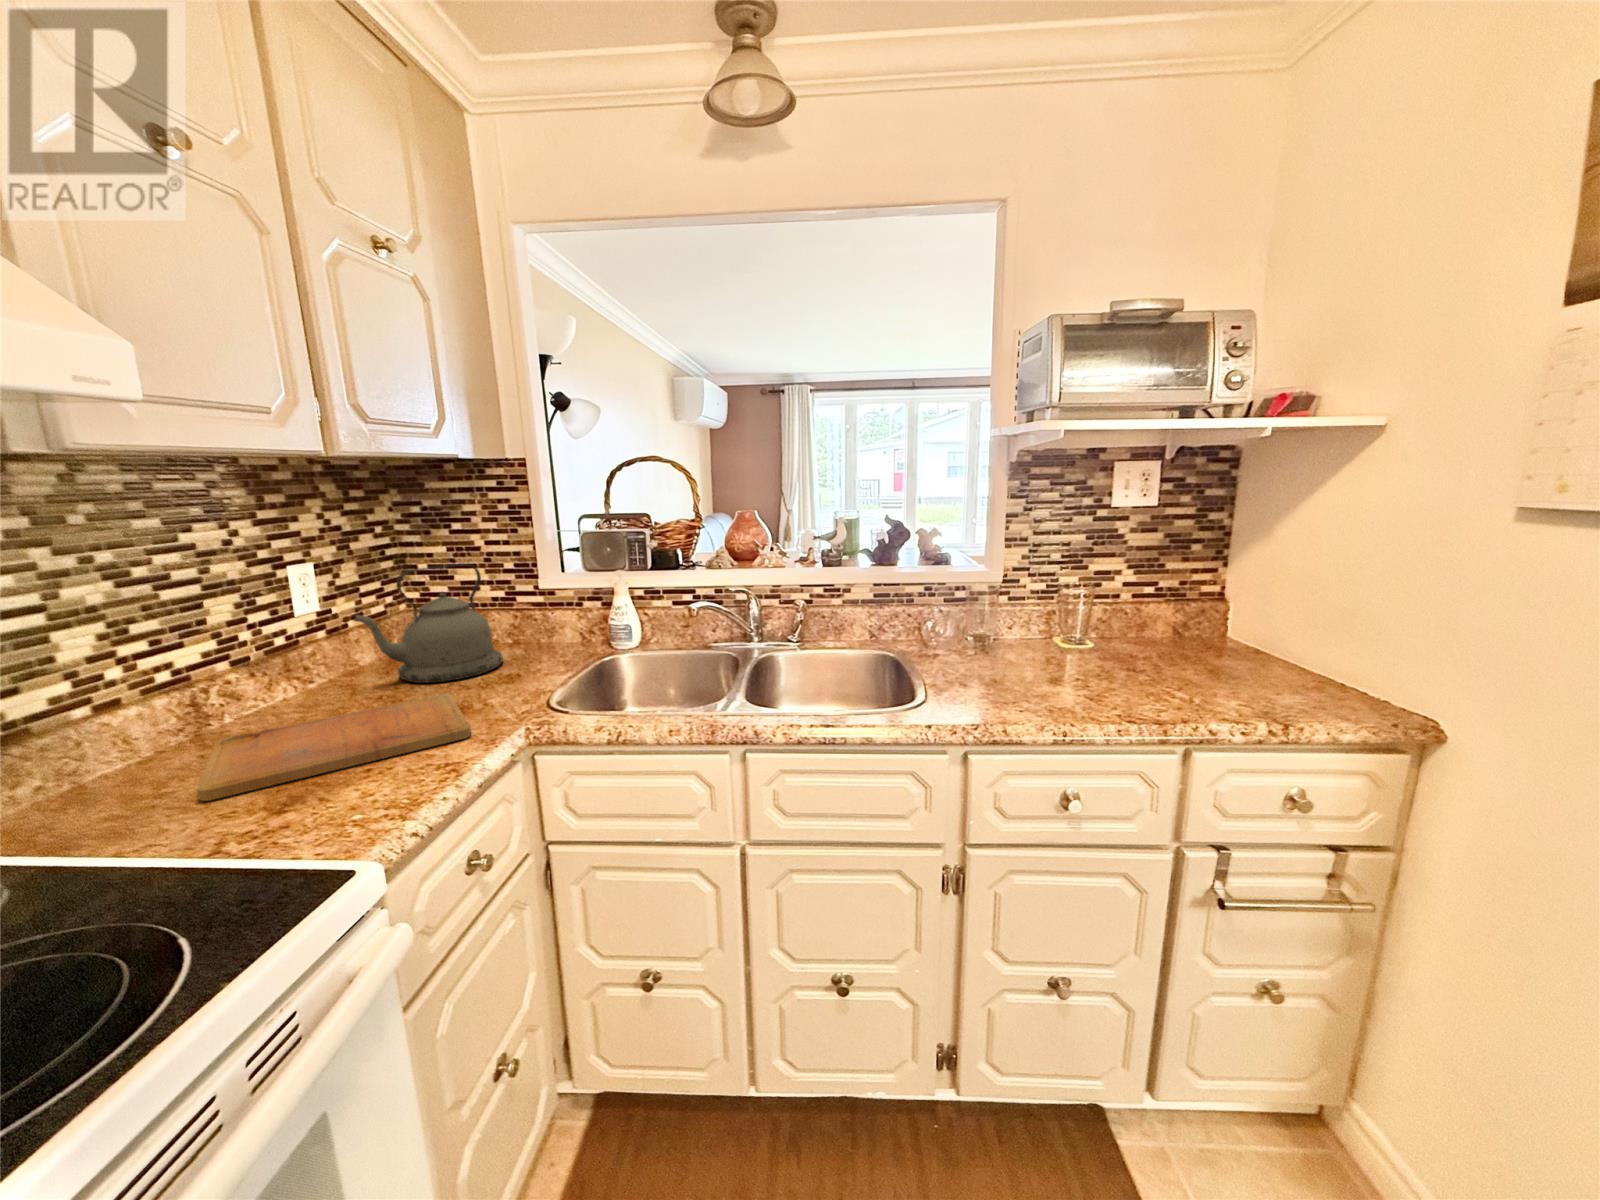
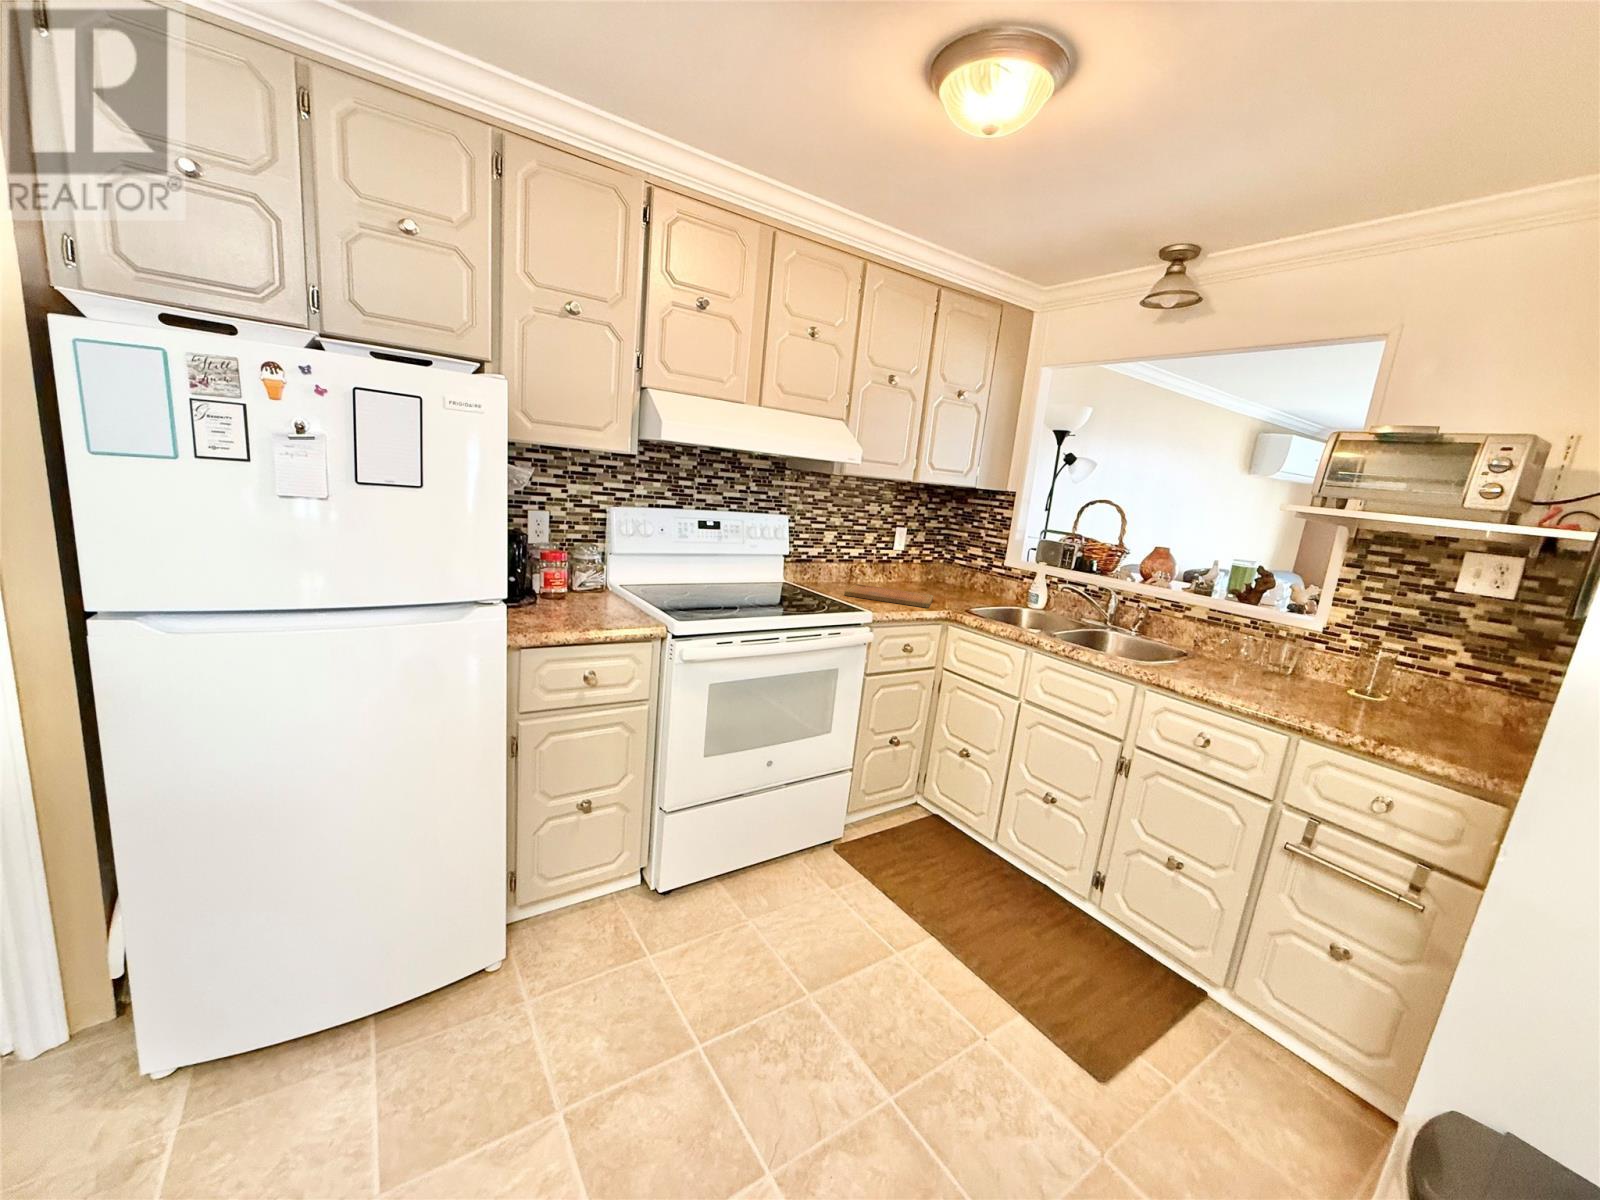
kettle: present [354,564,503,683] -> none [912,539,972,597]

